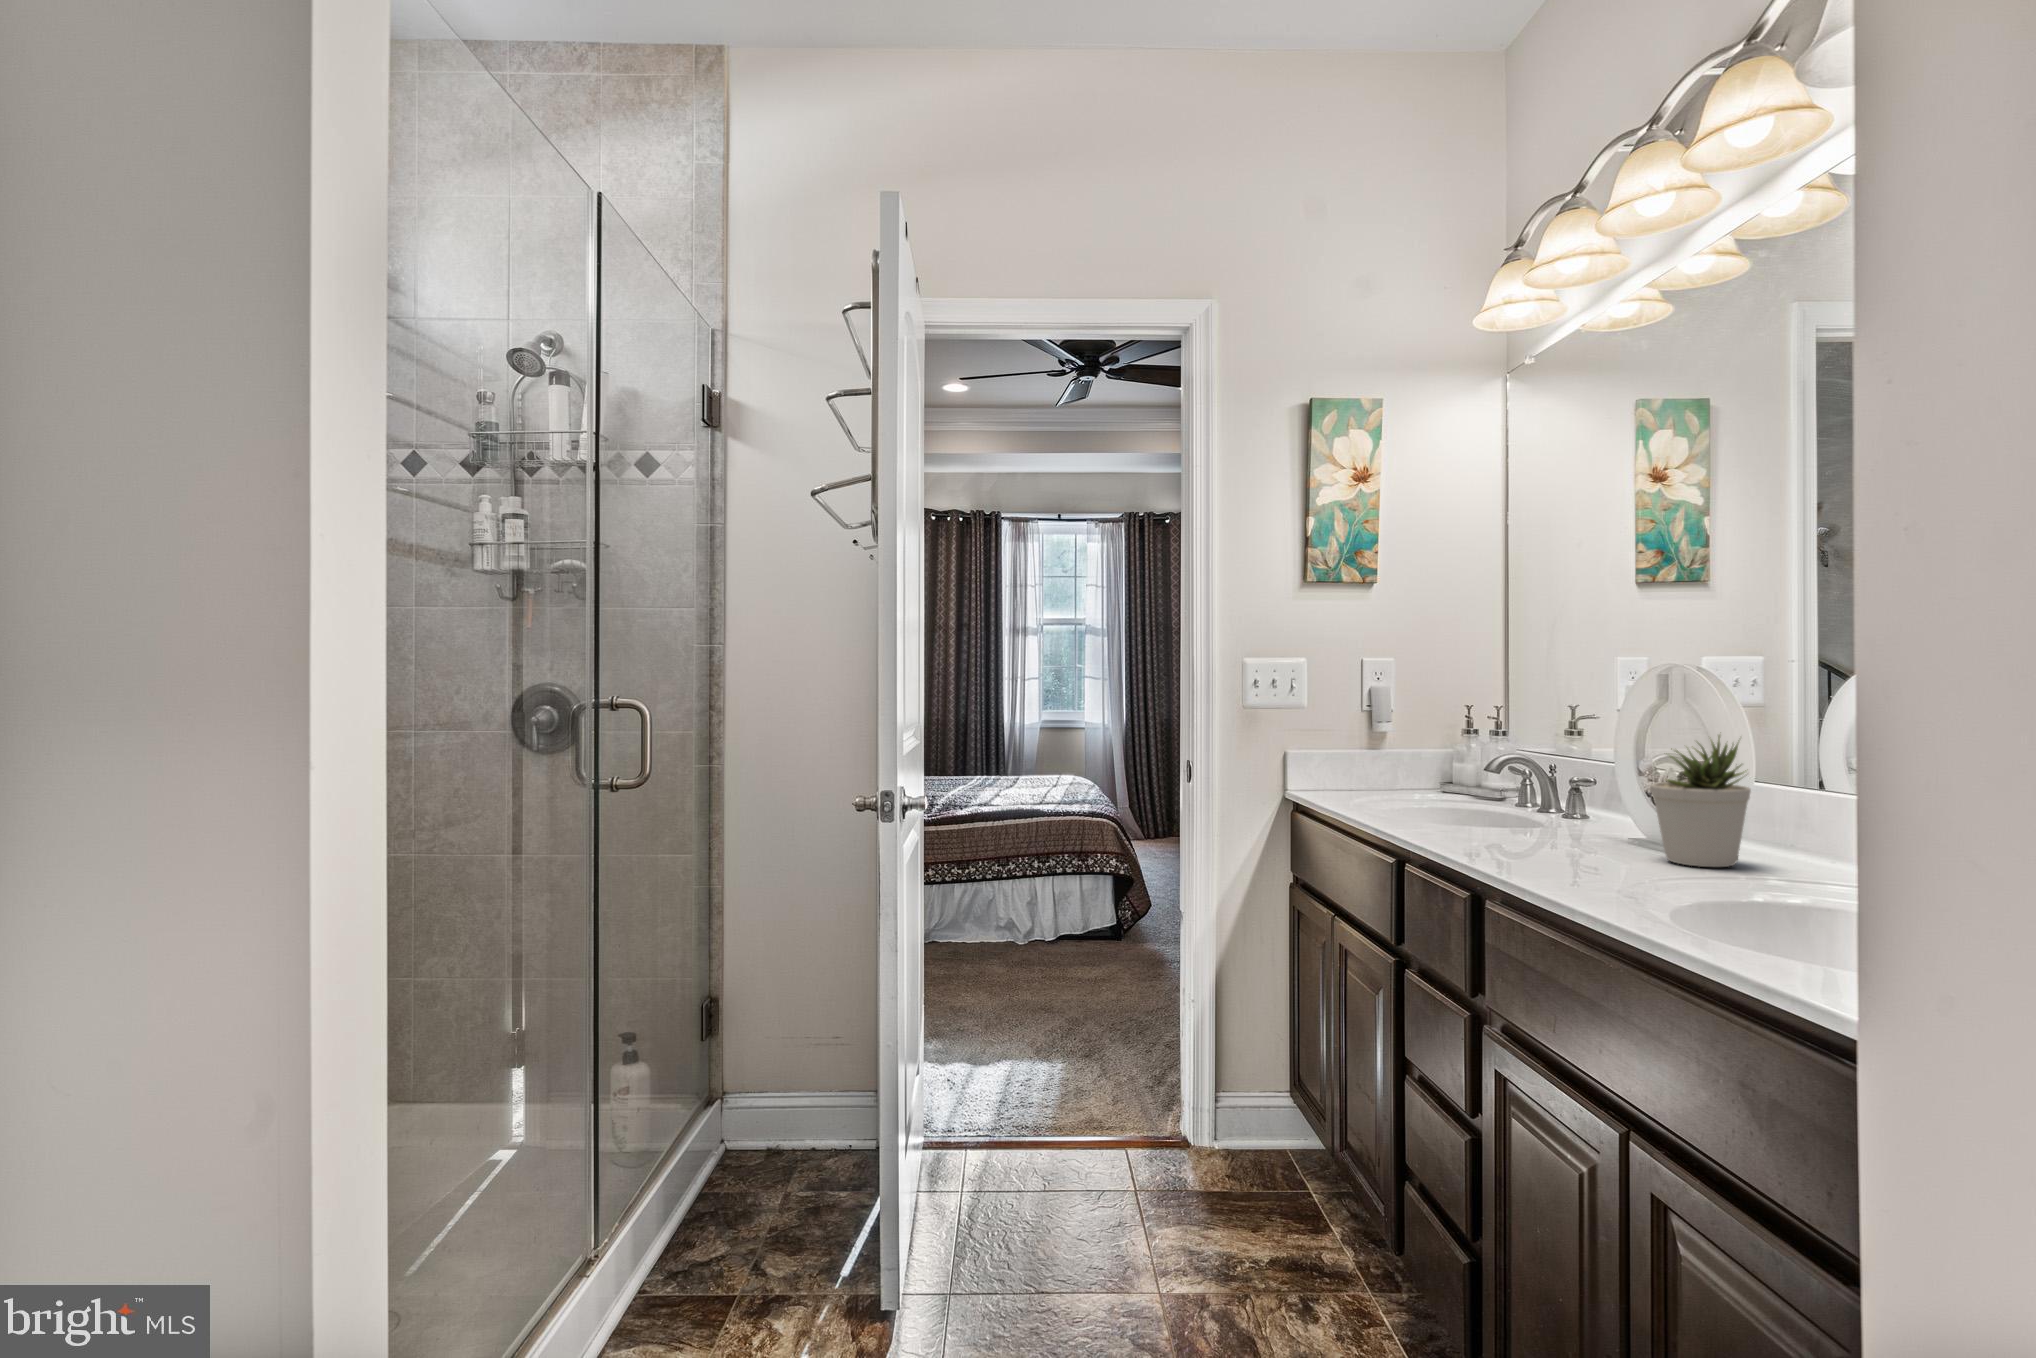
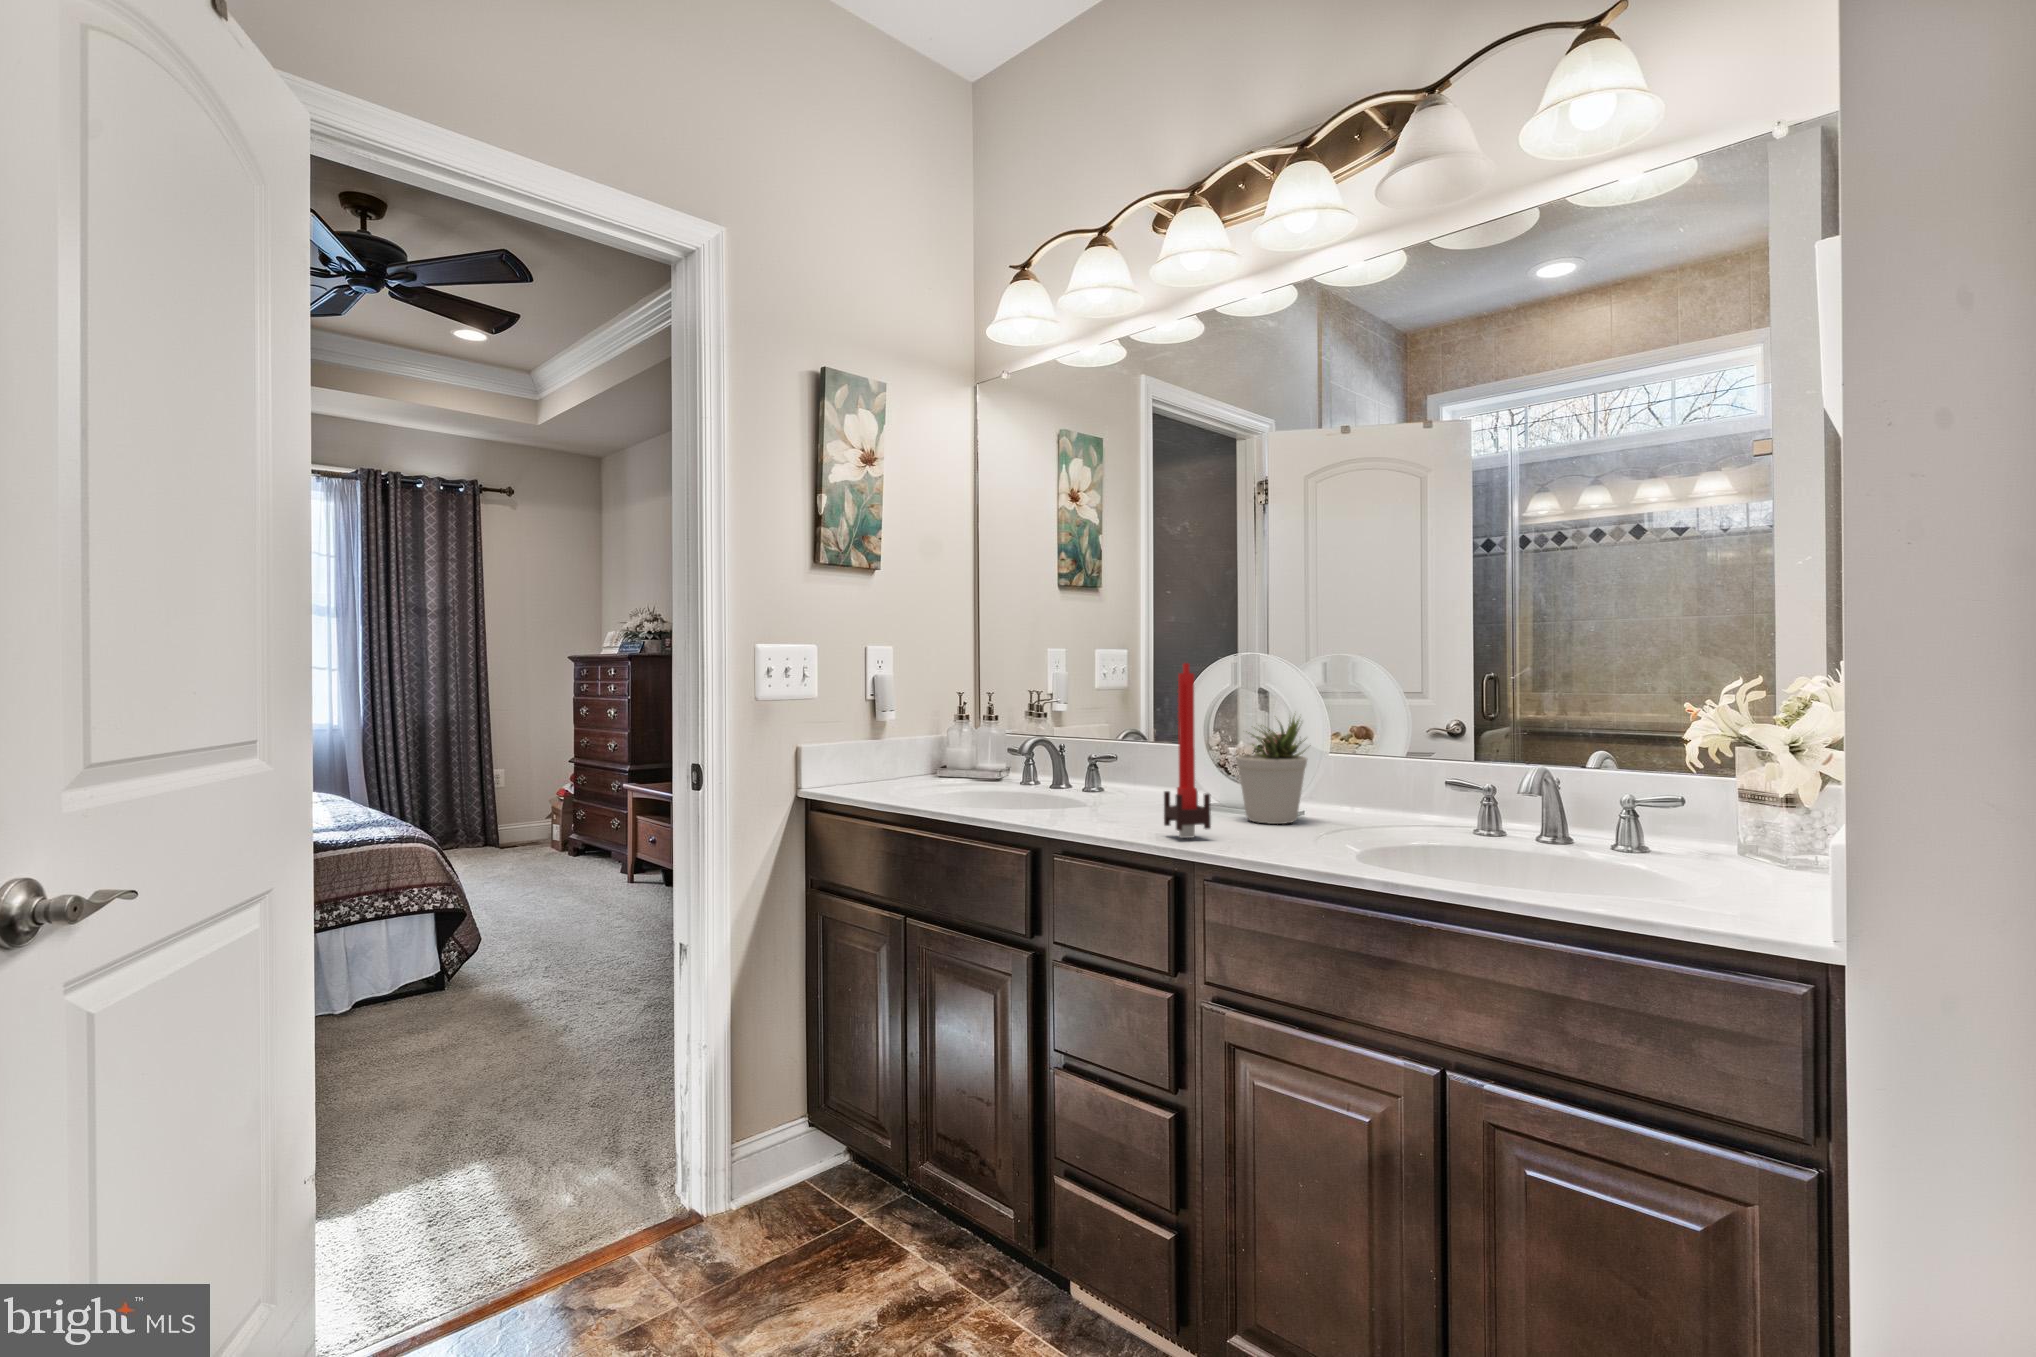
candle: none [1493,677,1540,864] -> present [1164,663,1211,838]

